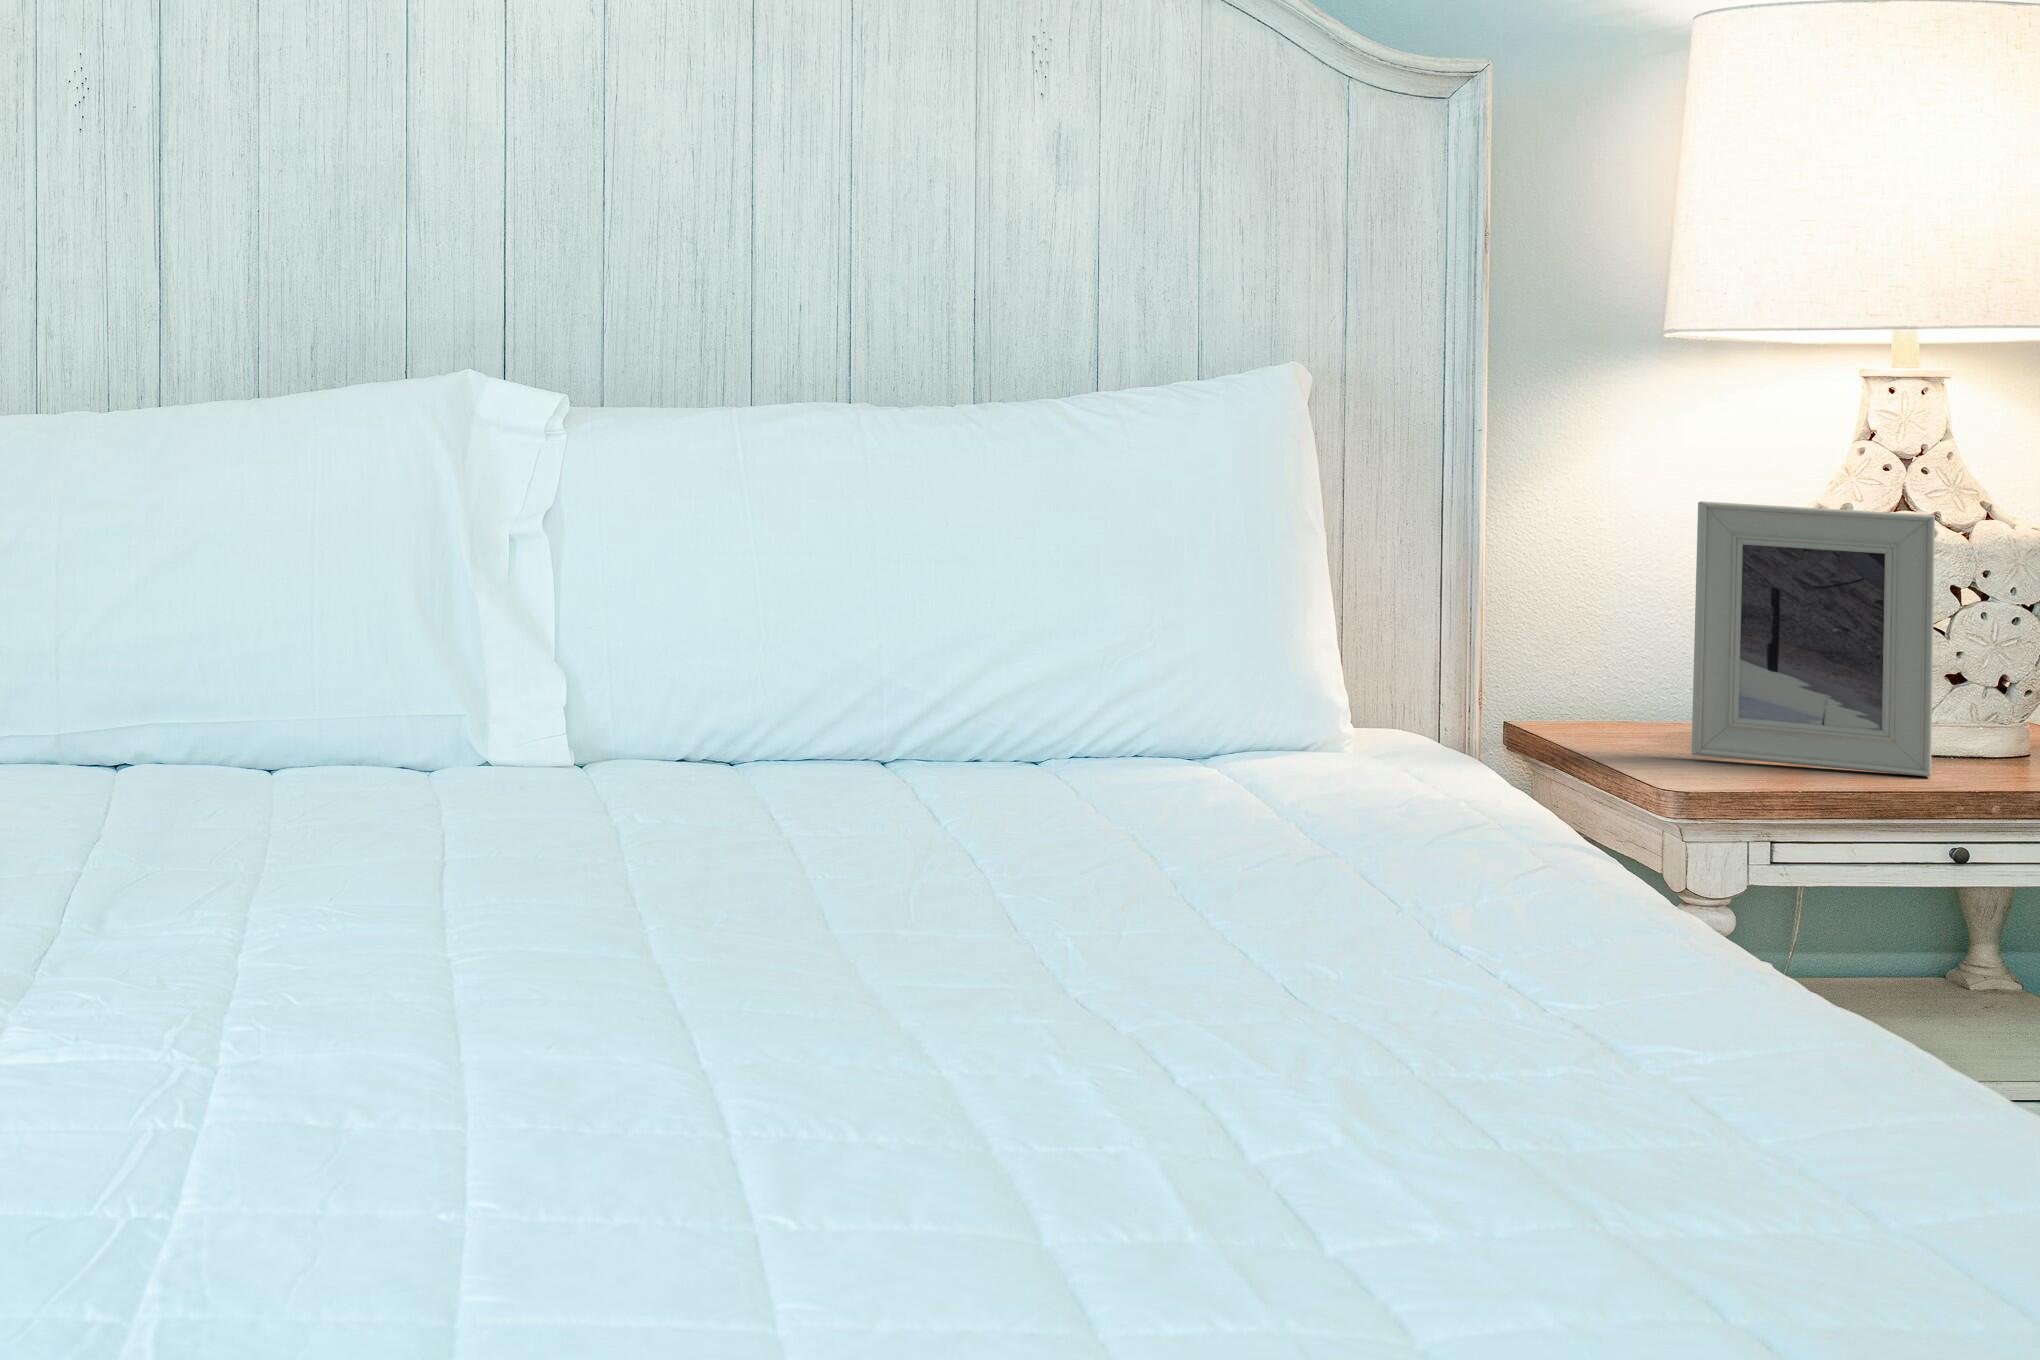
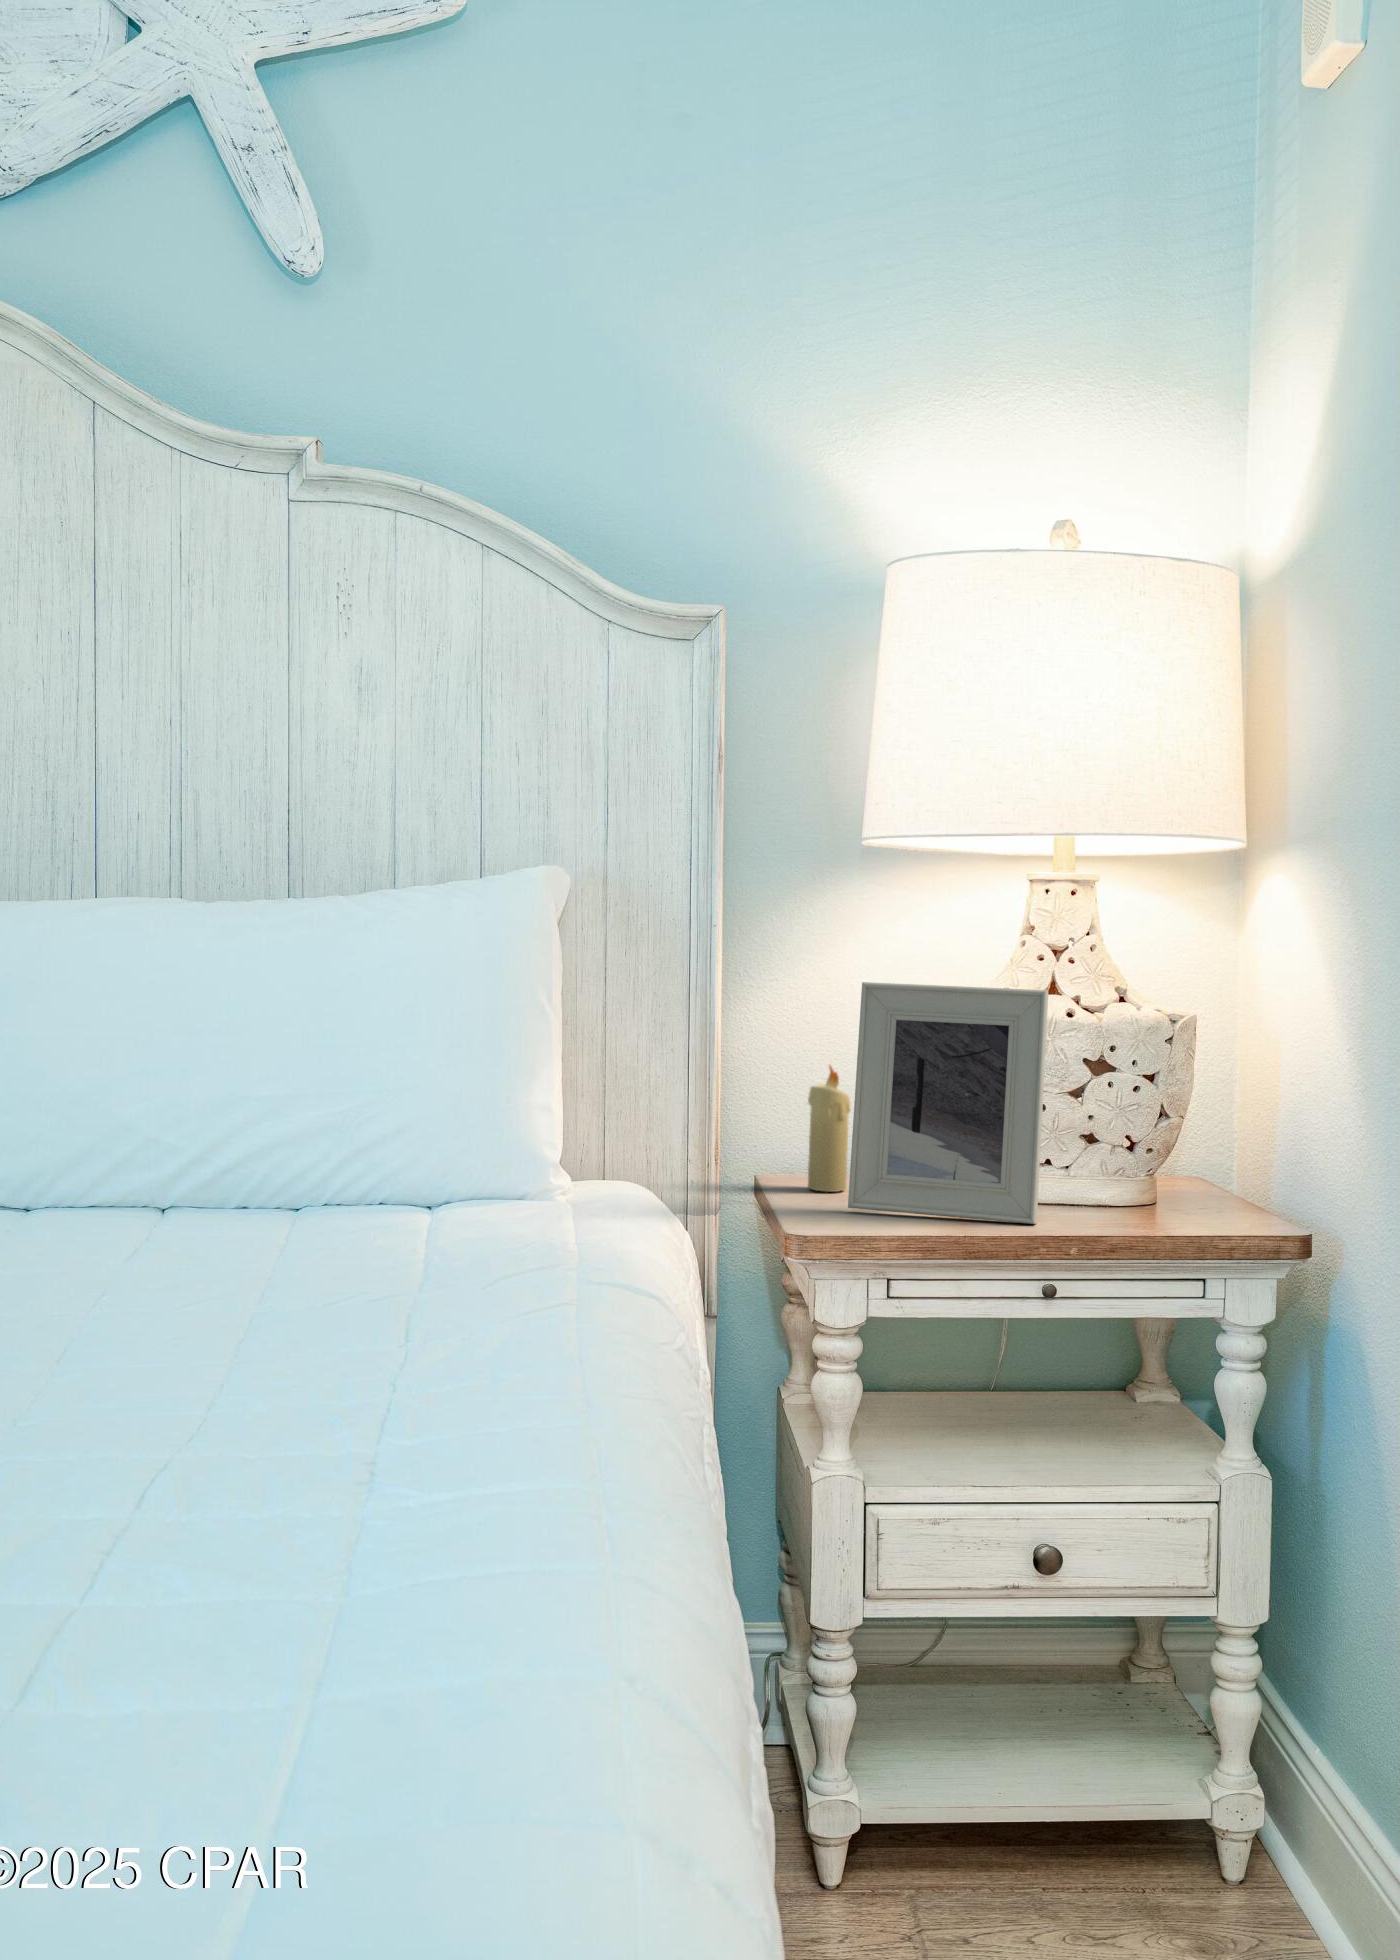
candle: none [1587,588,1642,733] -> present [808,1066,850,1192]

